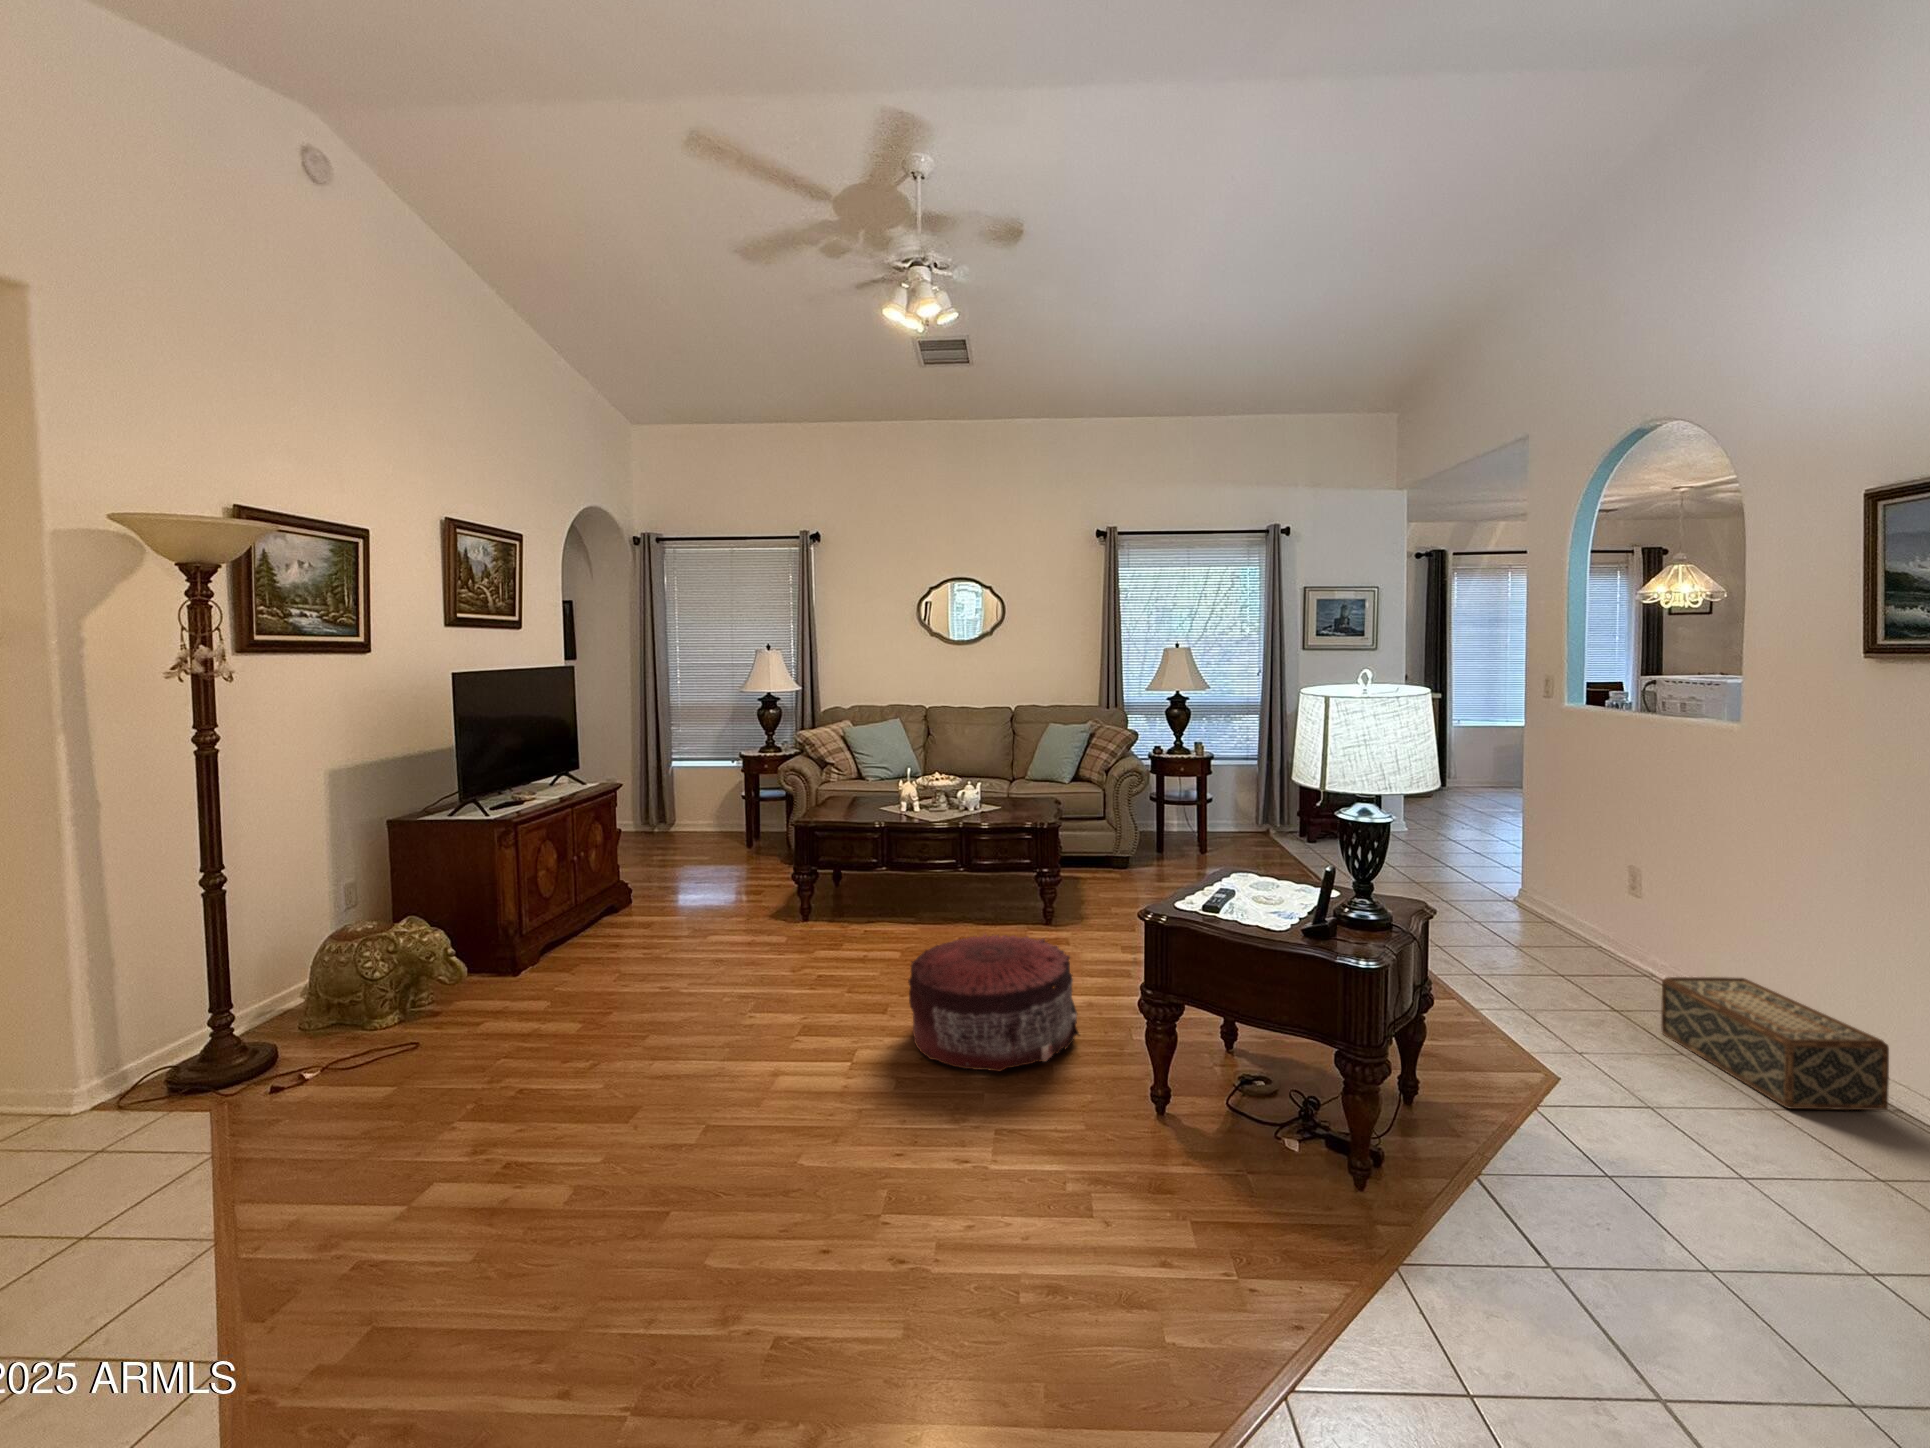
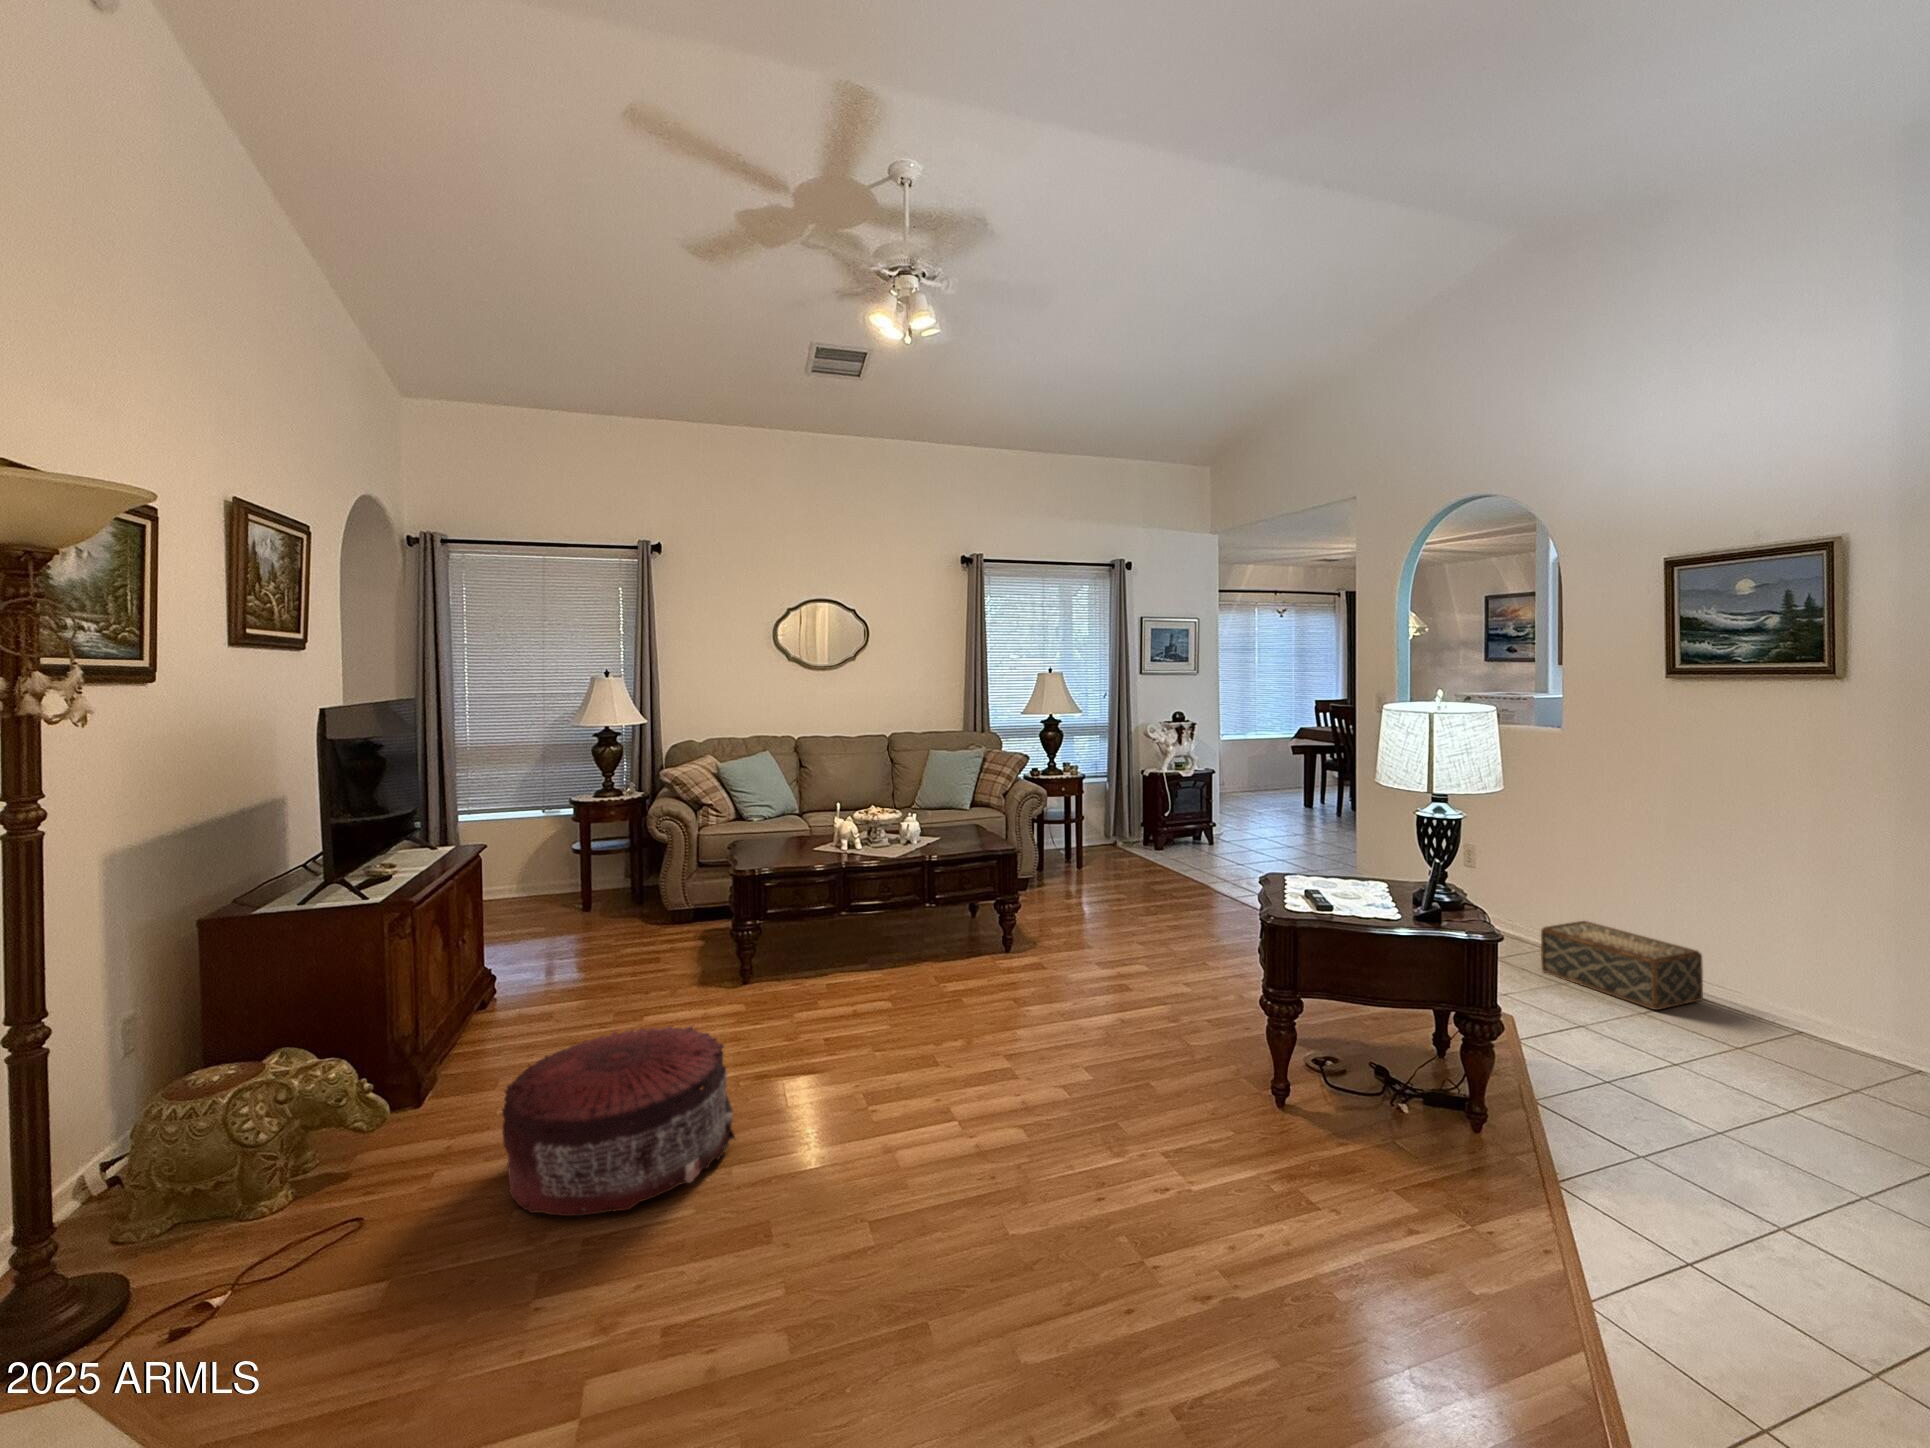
pouf: present [908,934,1079,1072] -> present [502,1026,735,1216]

